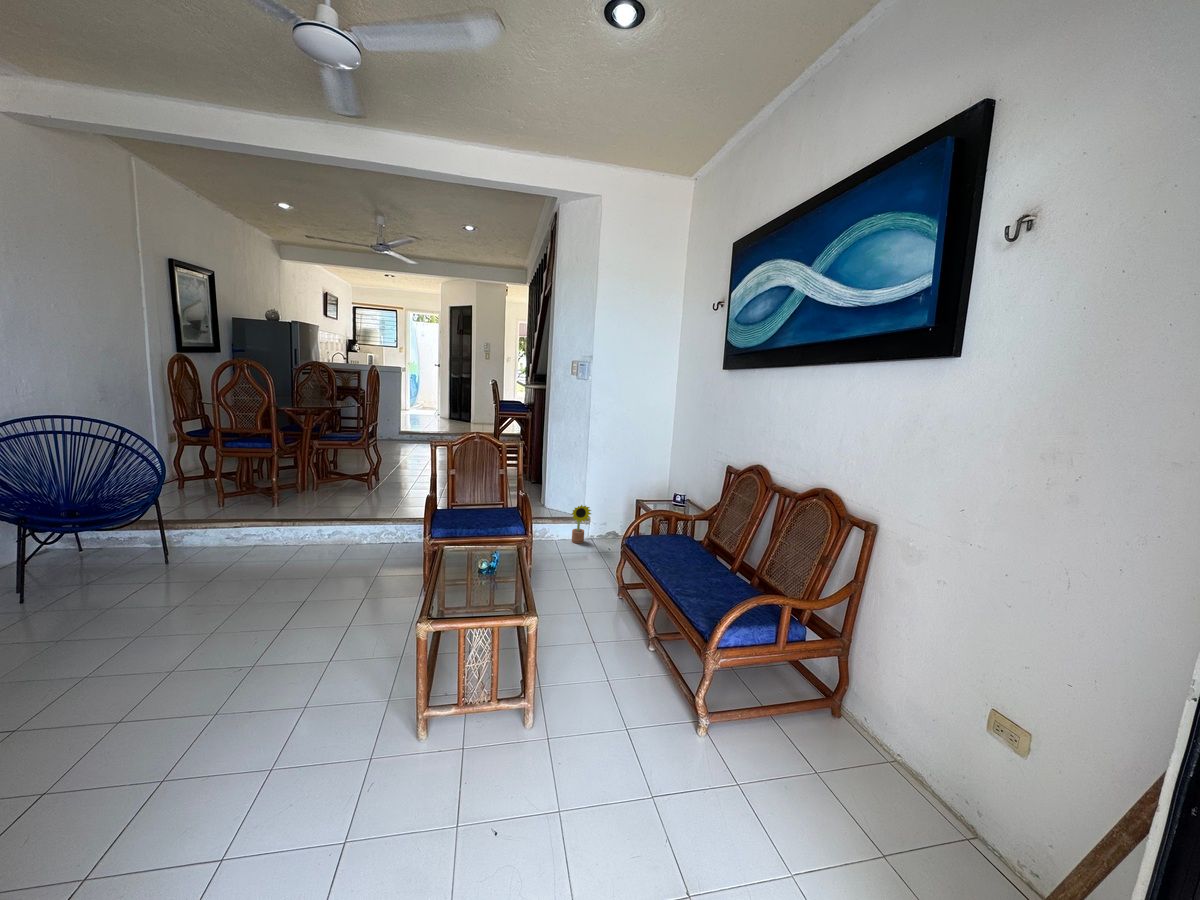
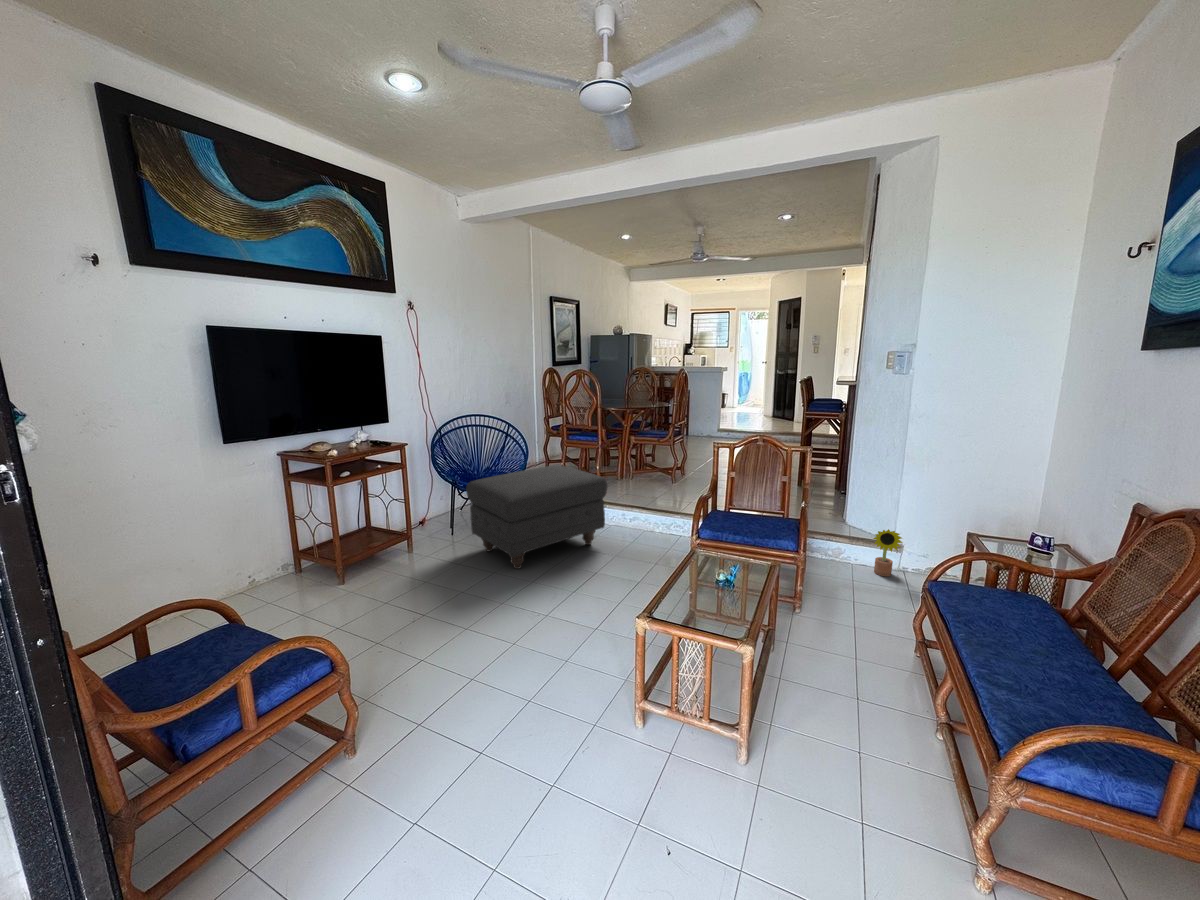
ottoman: none [56,479,305,624] -> present [466,465,607,569]

